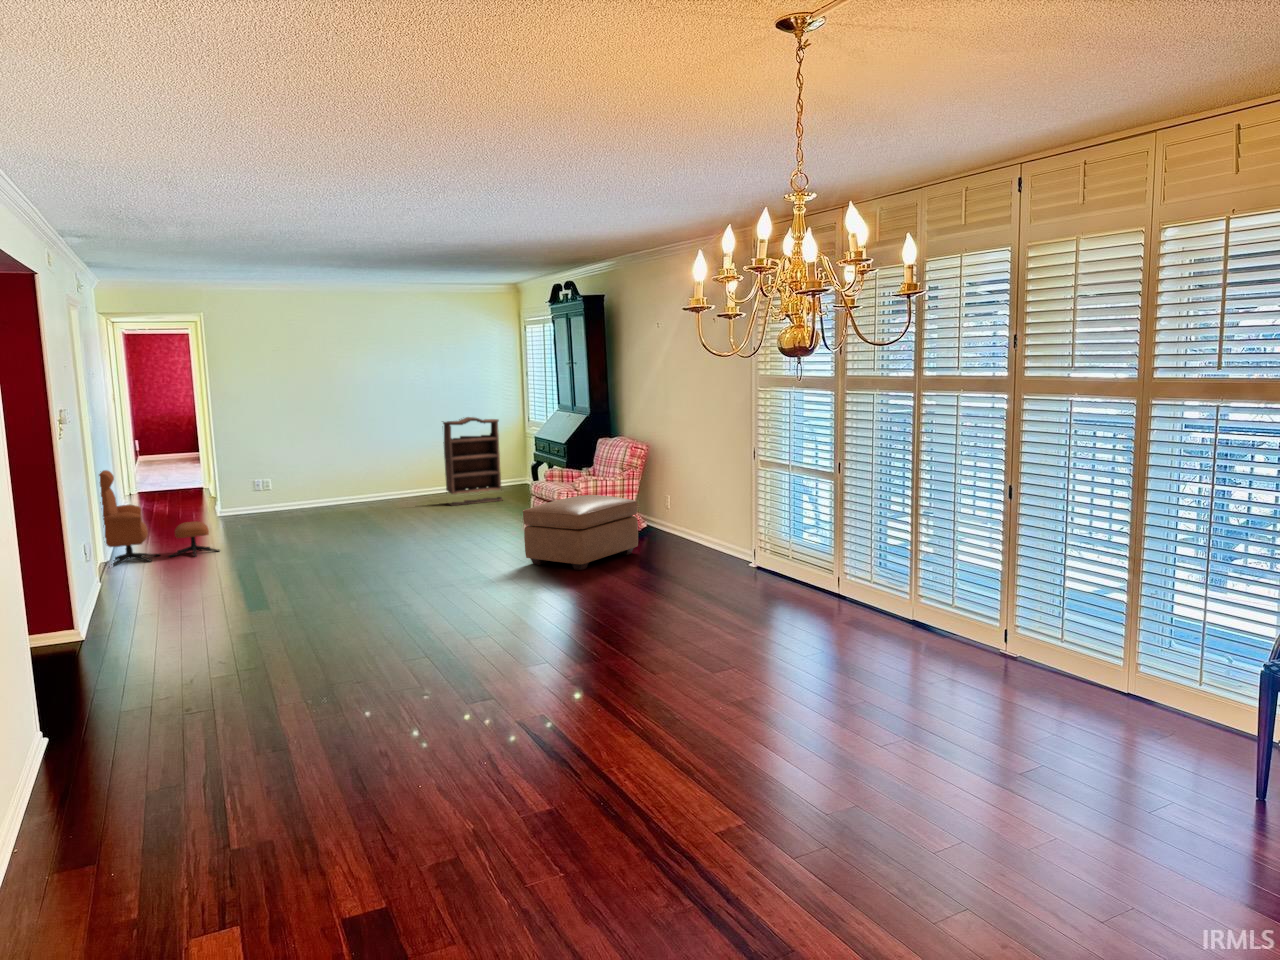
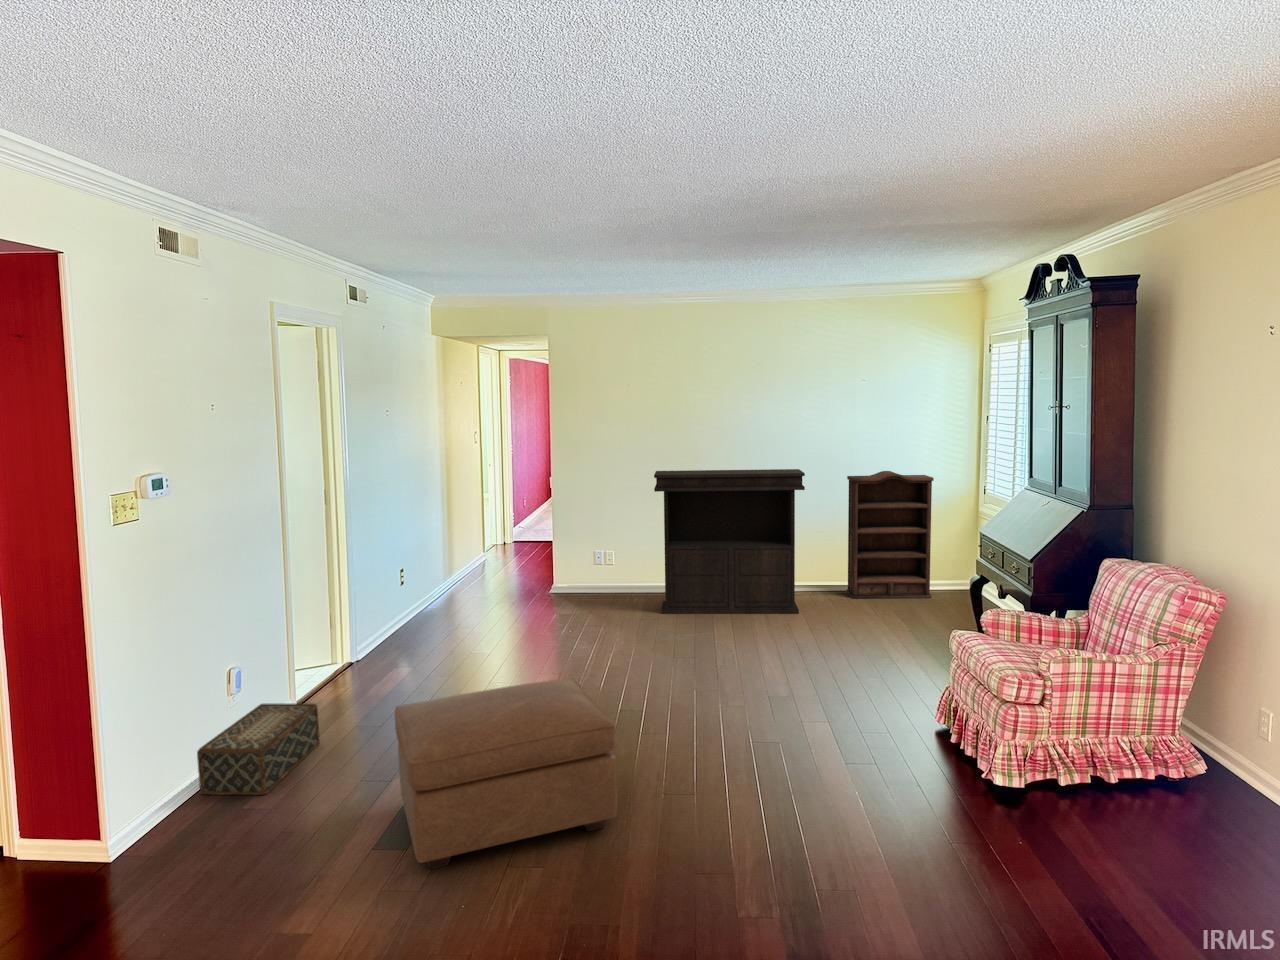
console table: none [303,416,421,526] -> present [654,469,805,614]
lounge chair: present [99,470,220,566] -> none [377,530,513,655]
ottoman: present [523,495,638,570] -> present [395,678,618,869]
woven basket: none [76,568,135,620] -> present [197,703,320,795]

